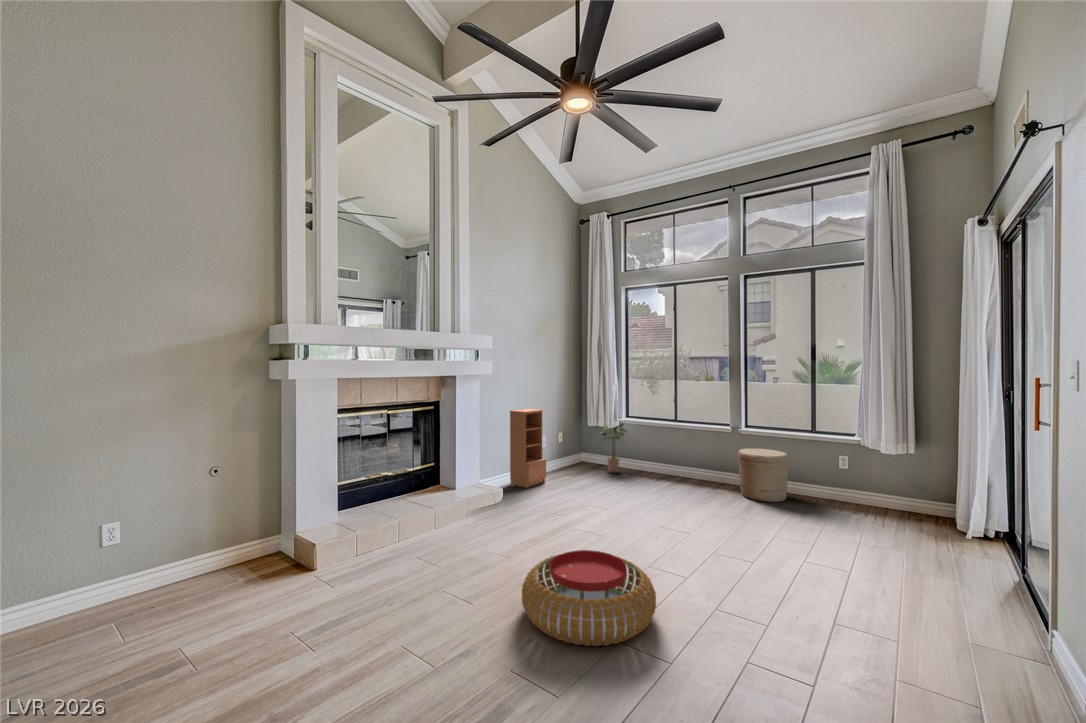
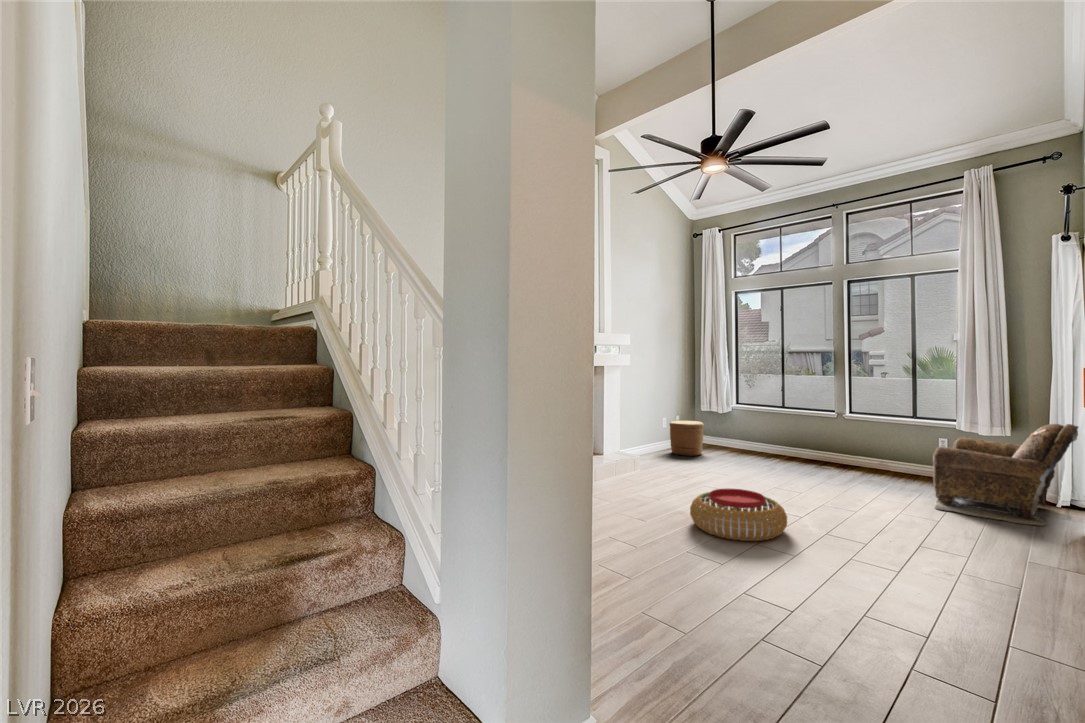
bookcase: present [510,409,546,488] -> none [640,397,671,461]
potted plant: present [600,424,627,473] -> none [713,410,741,453]
woven basket: present [738,449,789,502] -> present [669,421,704,456]
armchair: none [842,449,1013,585] -> present [933,424,1078,526]

